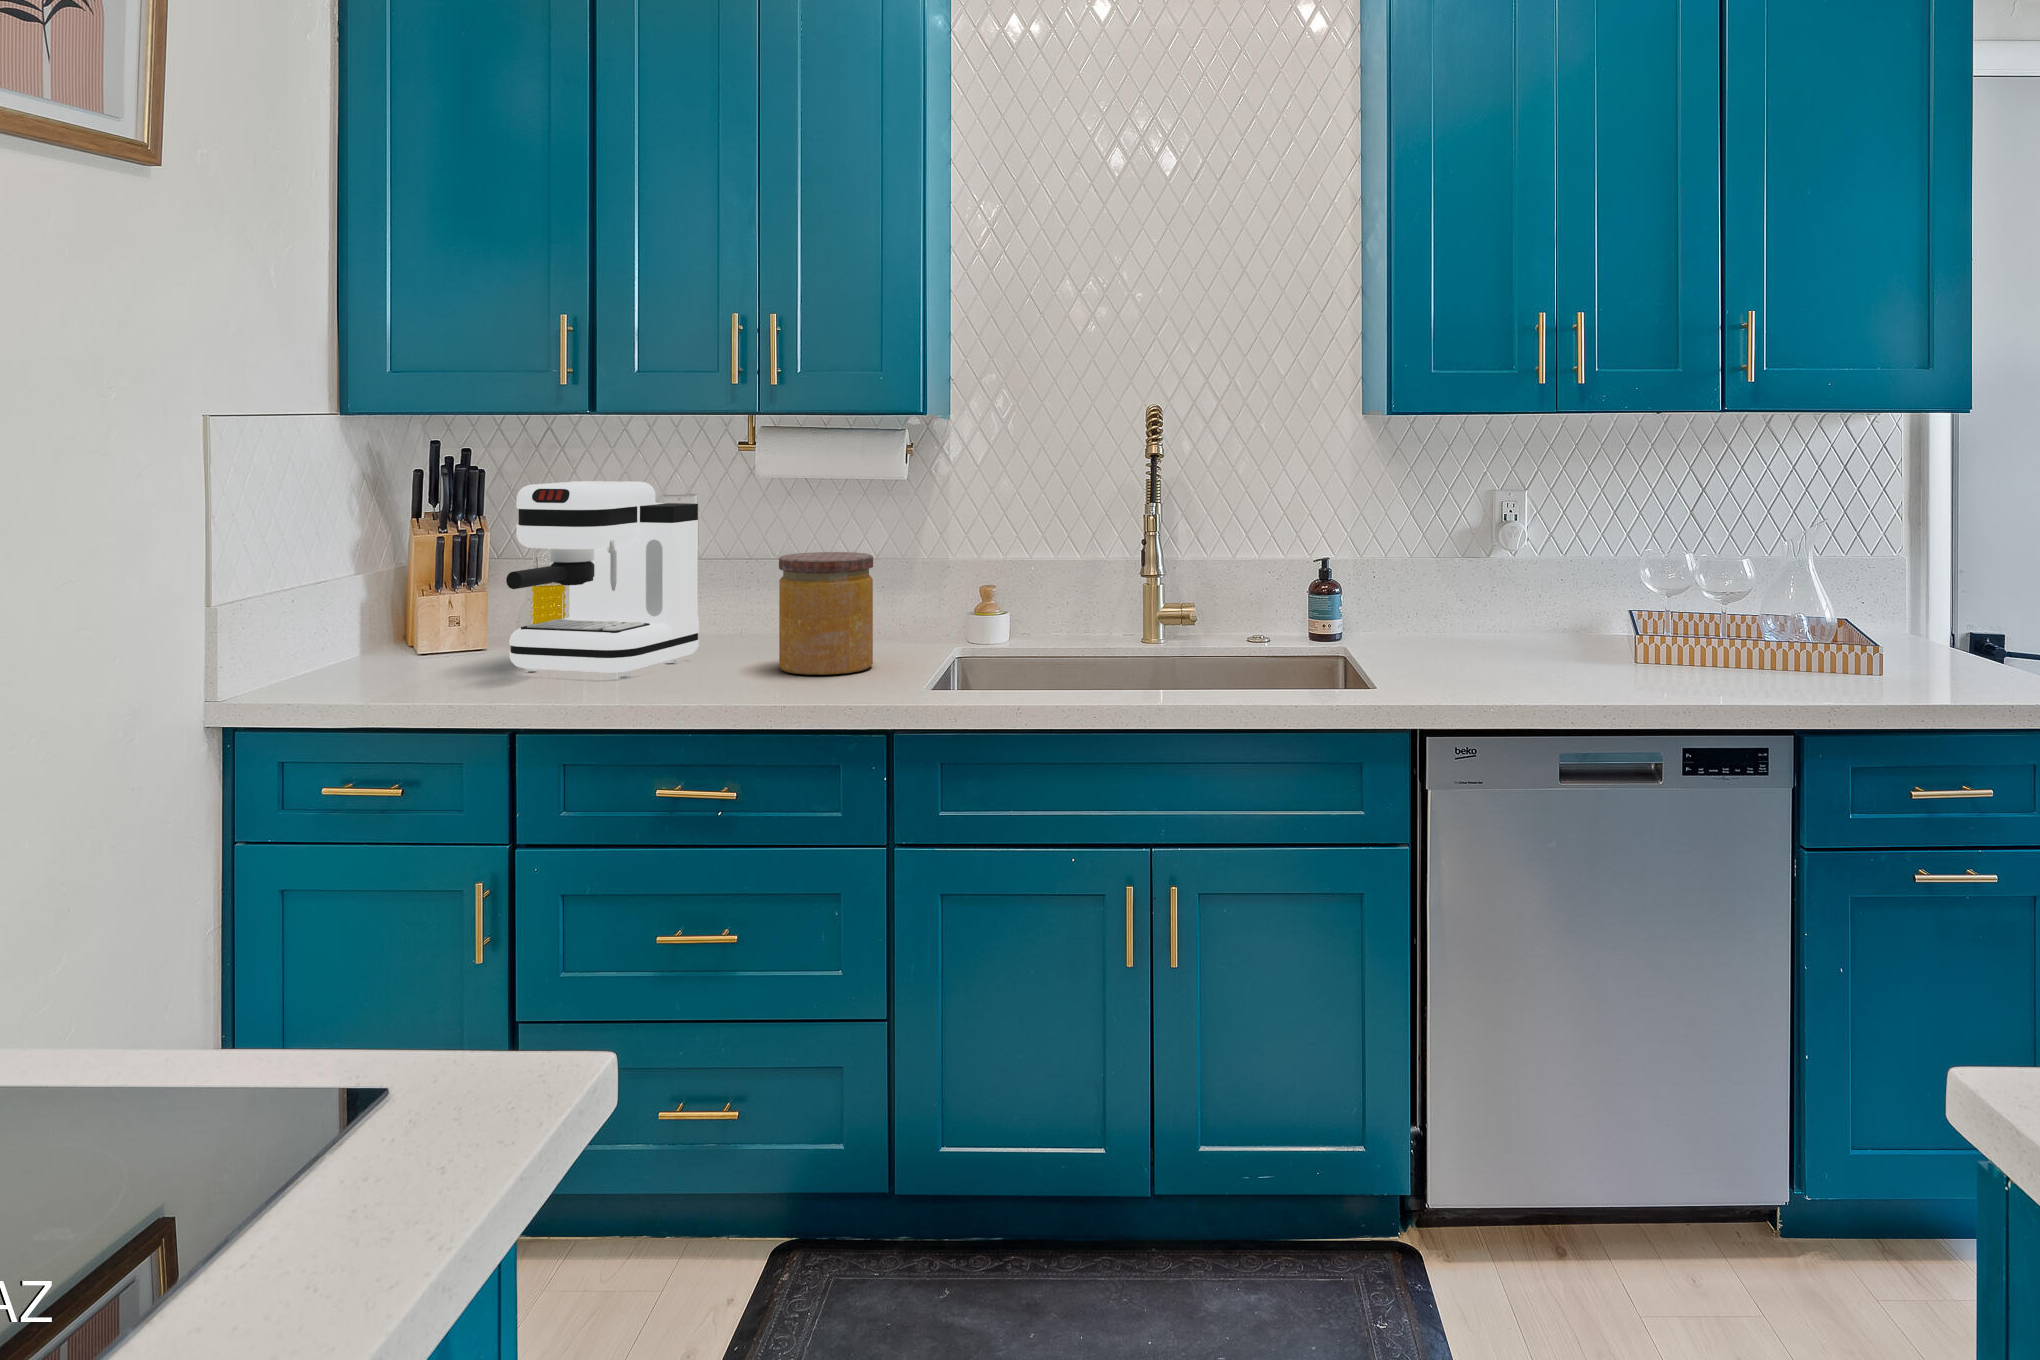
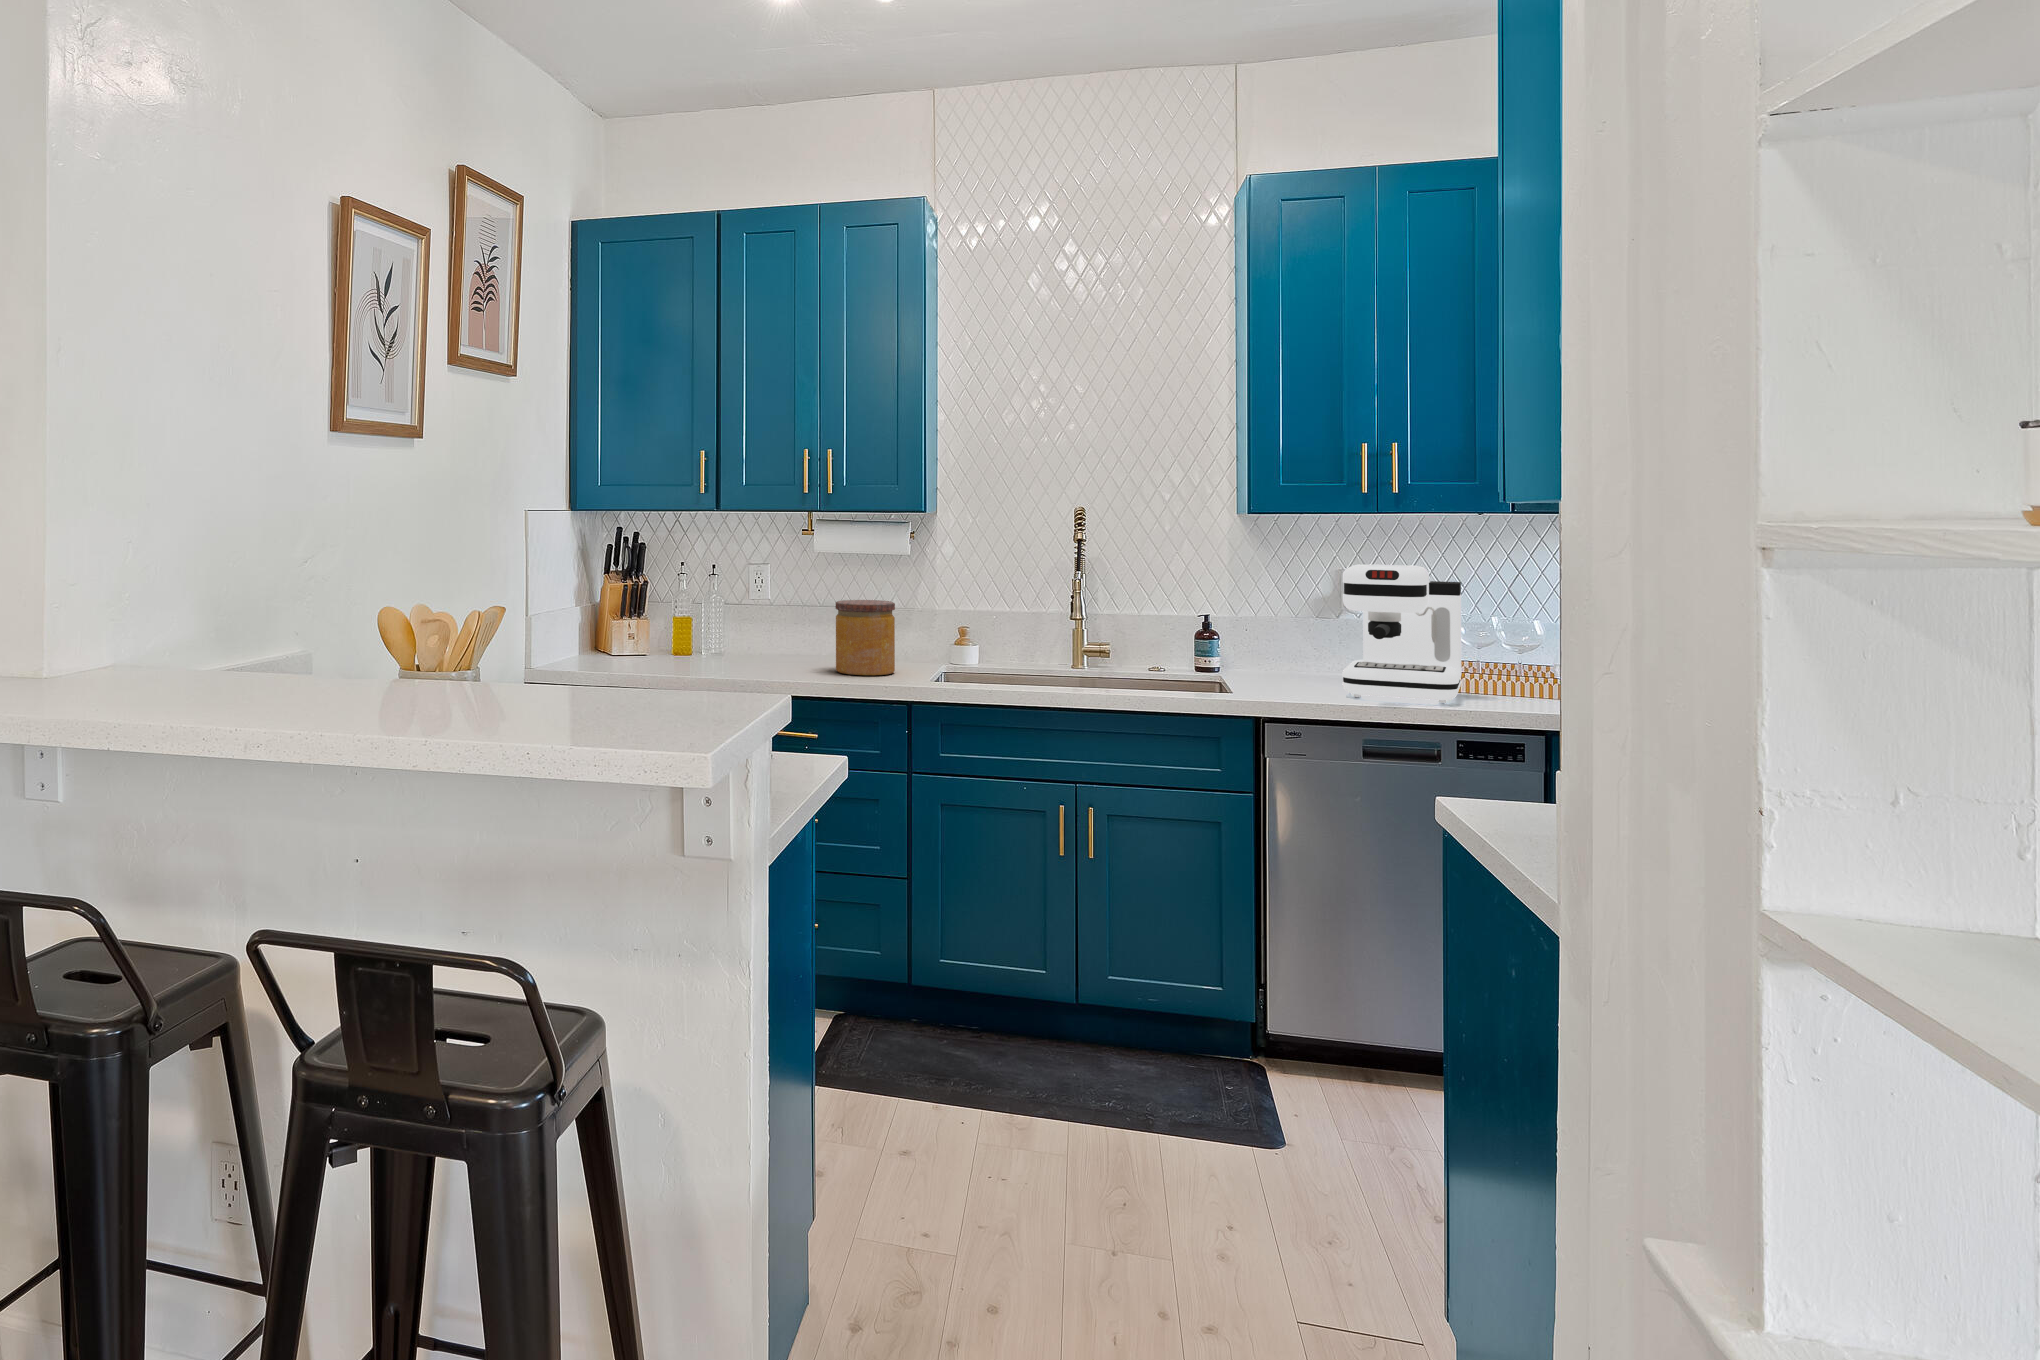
coffee maker: present [506,481,699,676] -> present [1342,564,1461,703]

